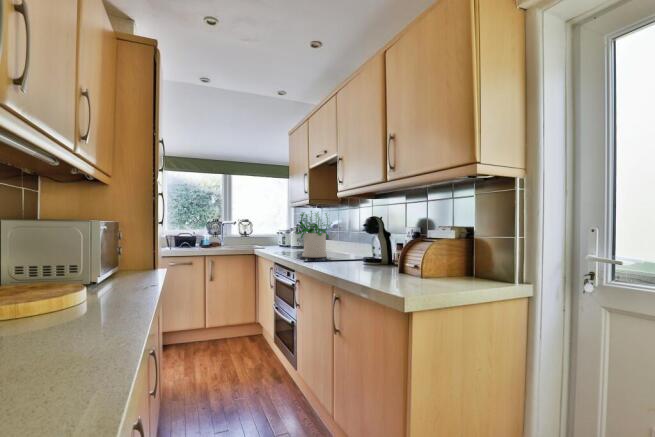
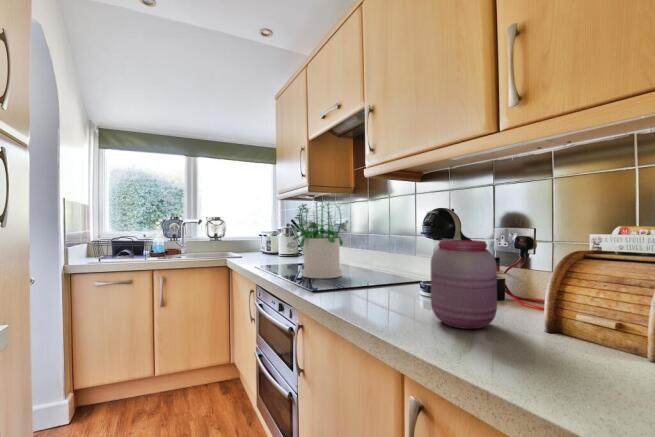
jar: none [354,232,382,271] -> present [431,240,497,329]

